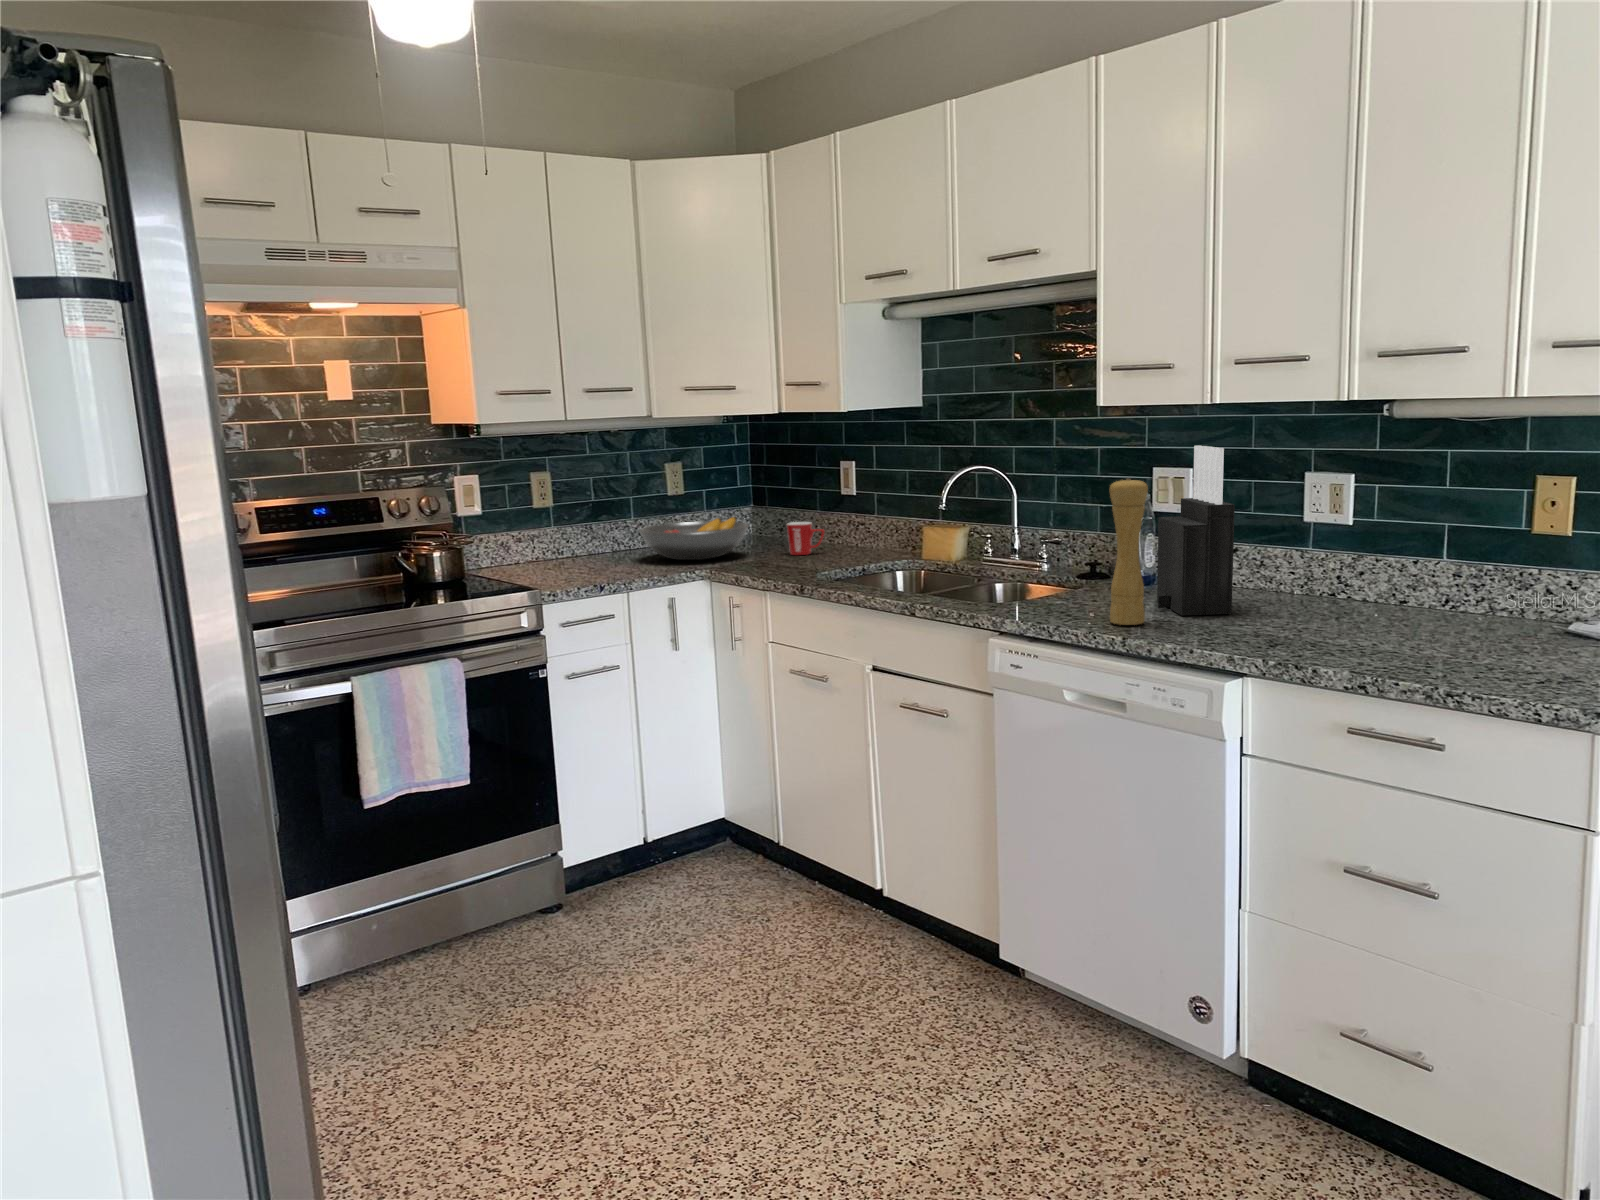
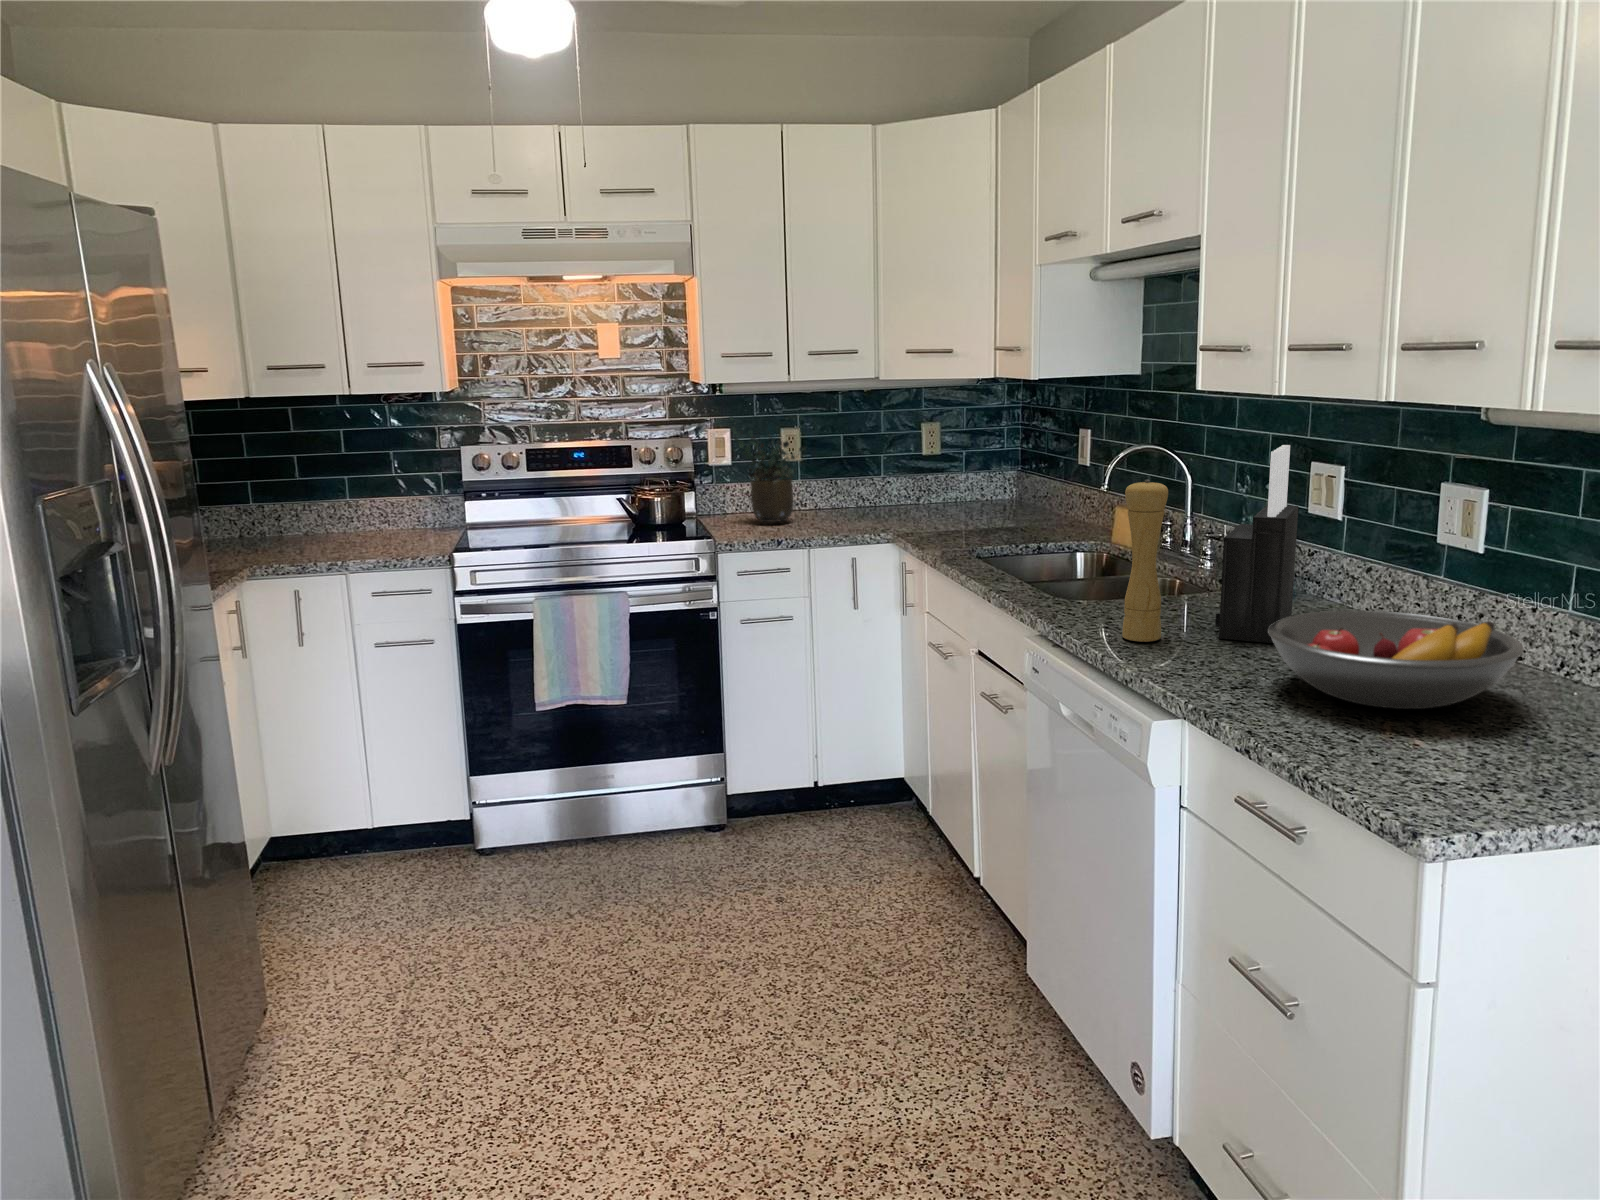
potted plant: none [506,458,590,571] -> present [730,416,806,522]
fruit bowl: present [640,517,748,560] -> present [1268,610,1524,709]
mug: present [787,522,824,555] -> none [997,492,1035,526]

